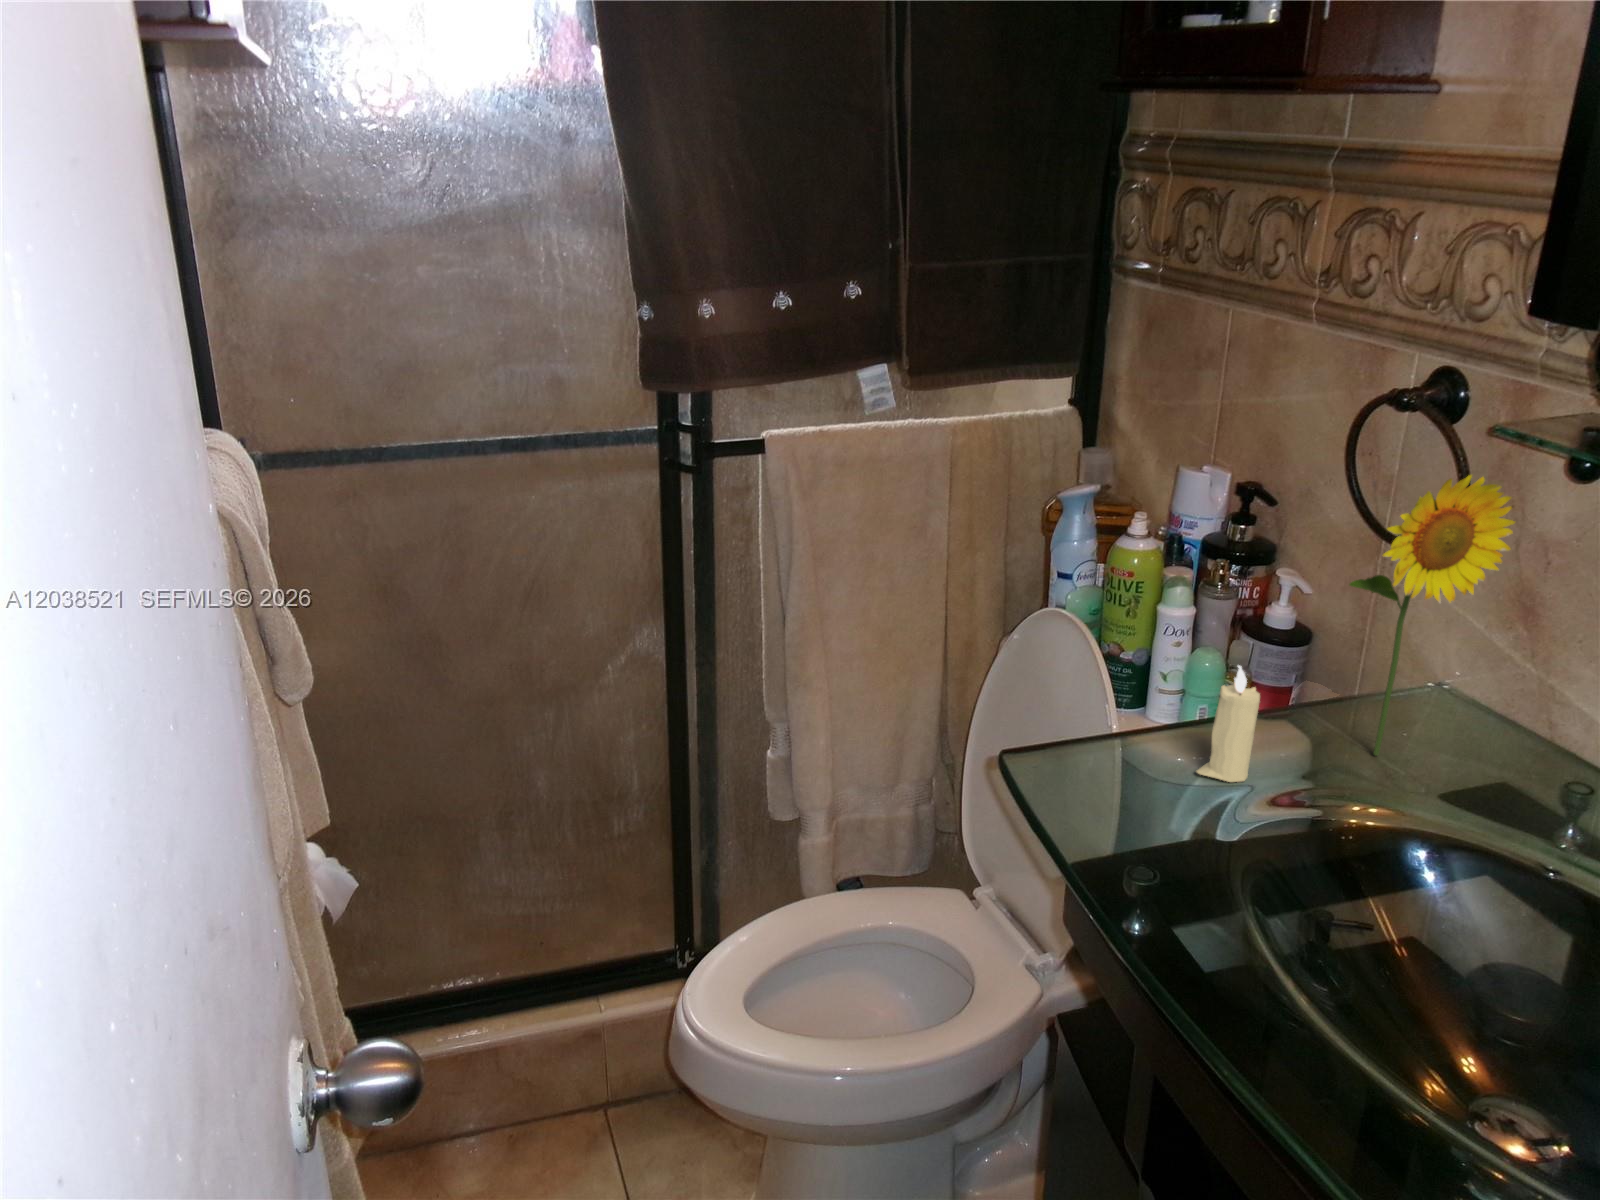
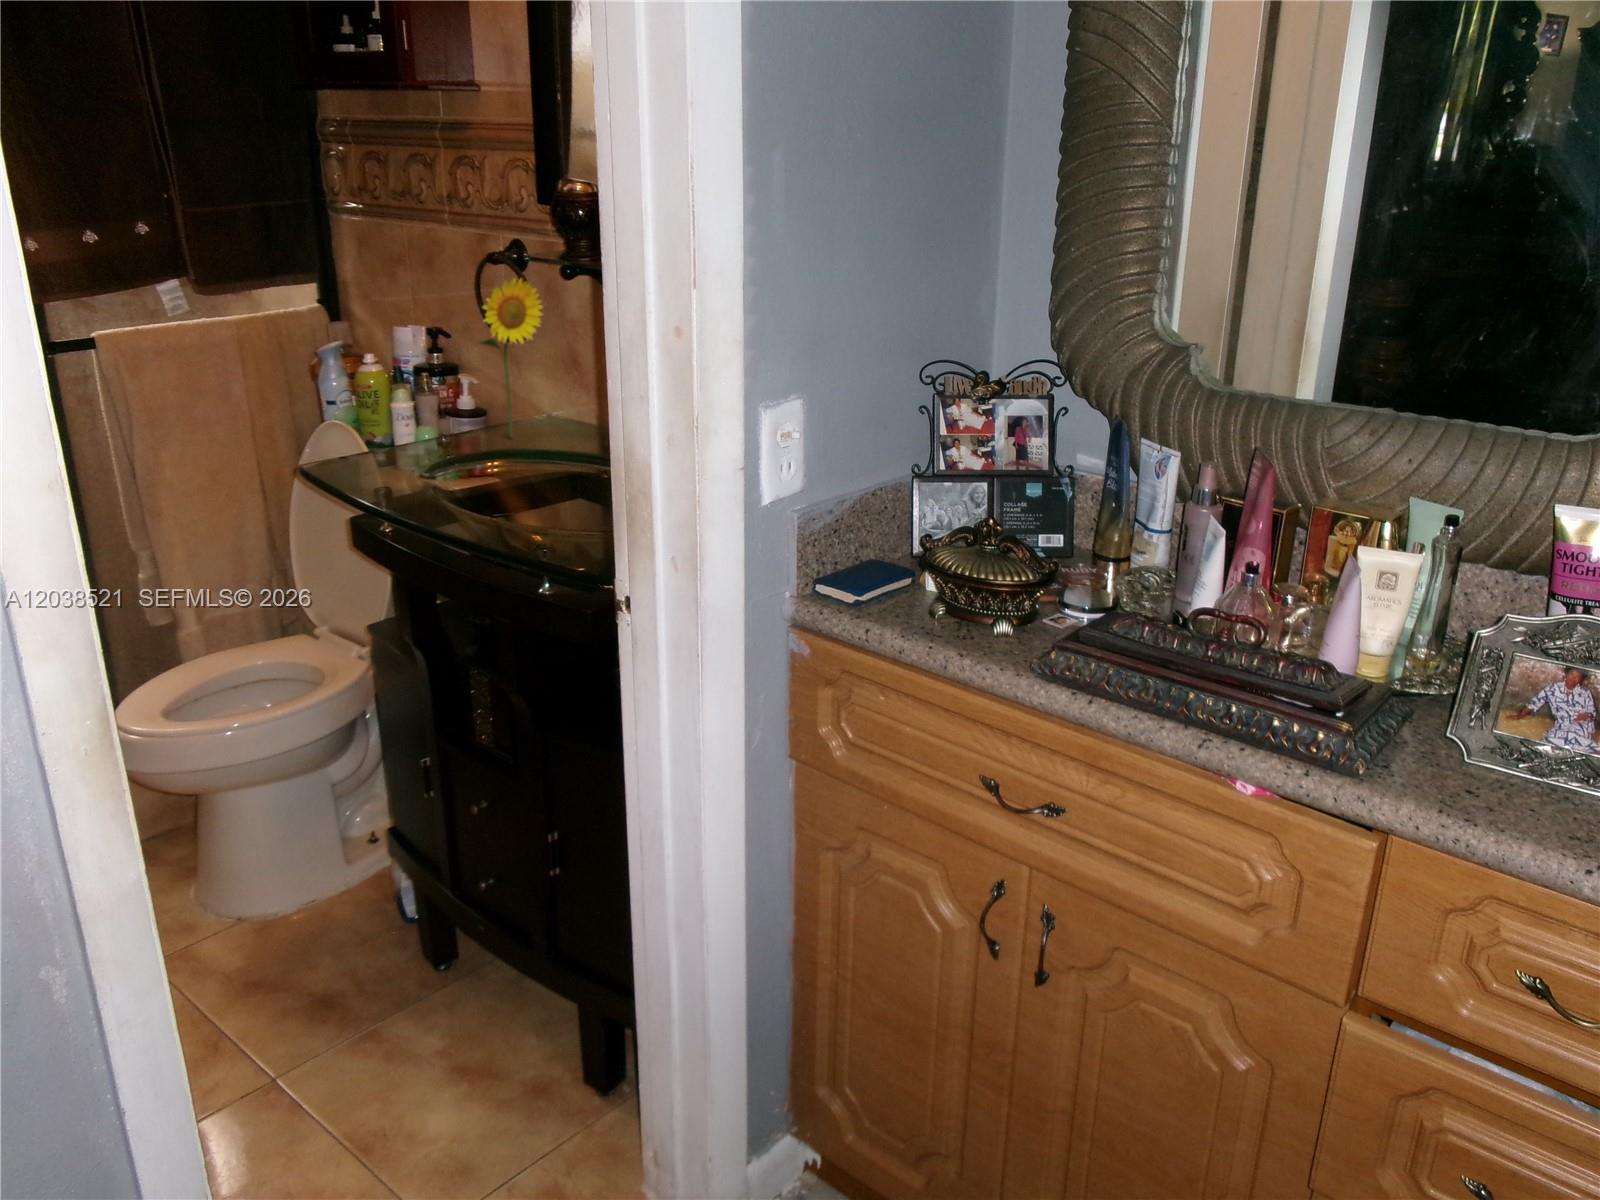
candle: present [1197,666,1260,782] -> none [418,390,445,456]

